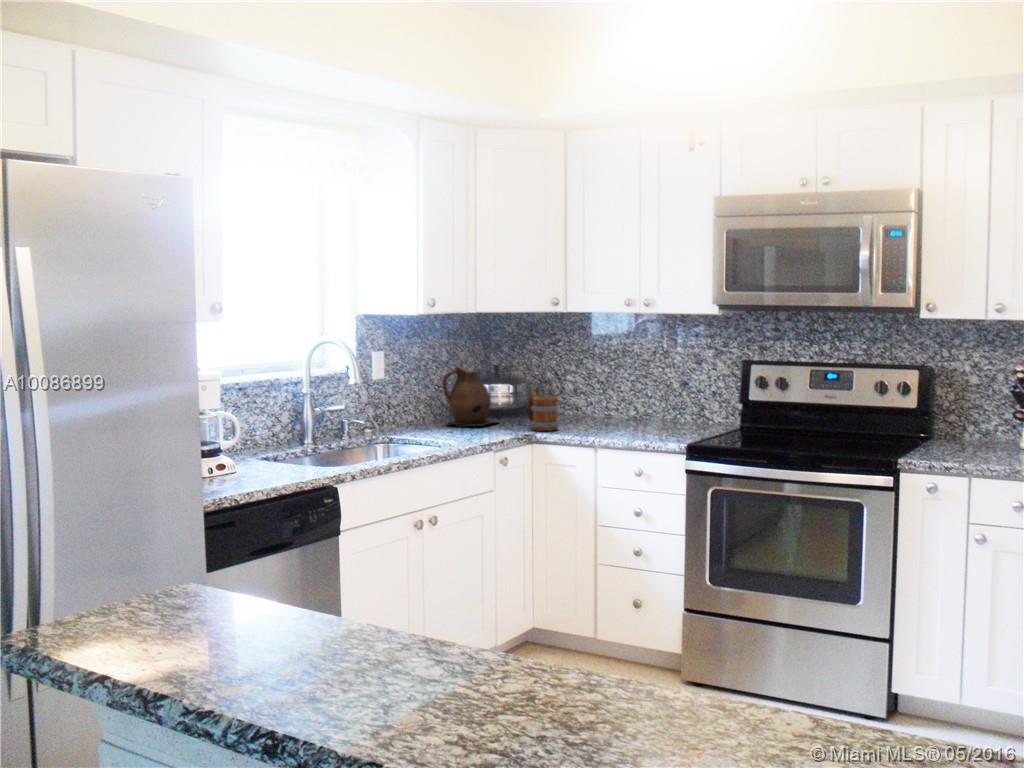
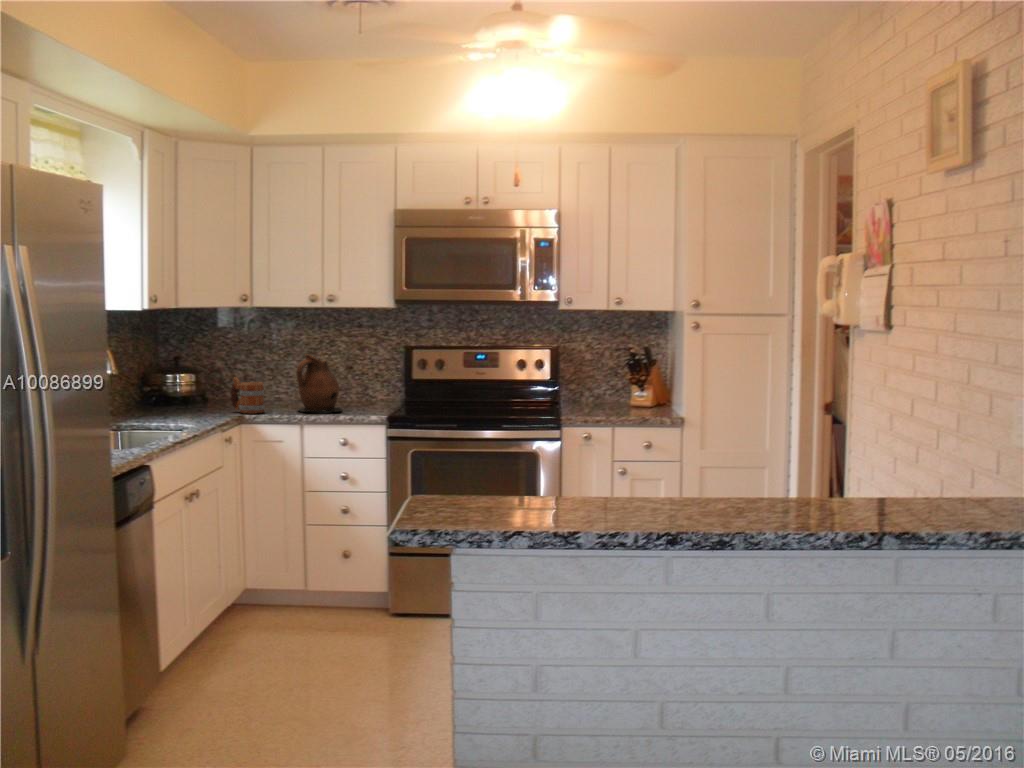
ceramic pitcher: present [443,364,497,426] -> present [296,355,342,412]

